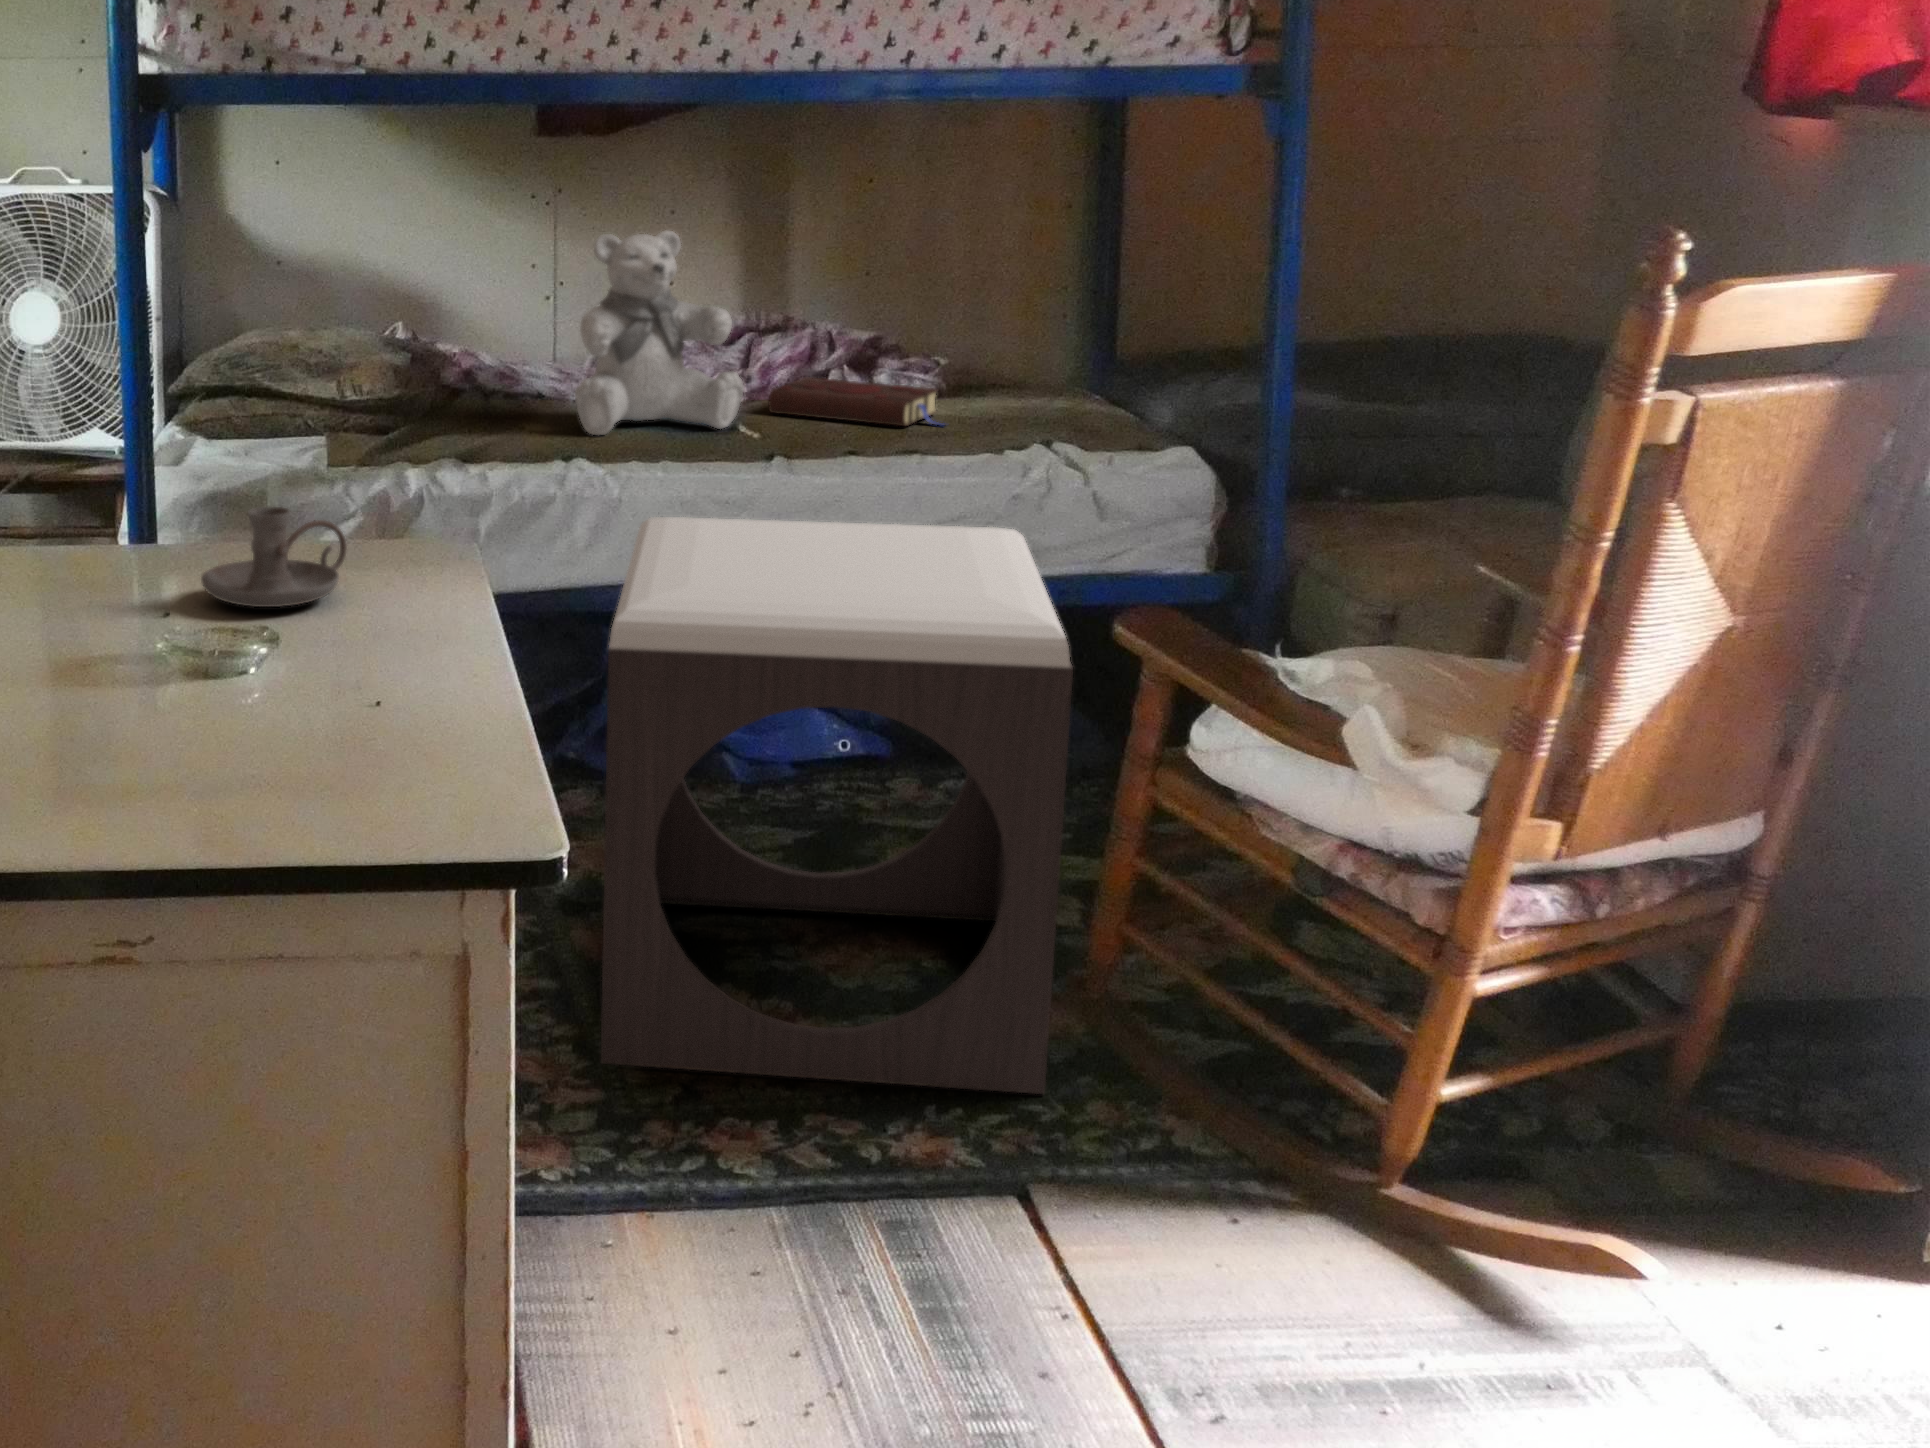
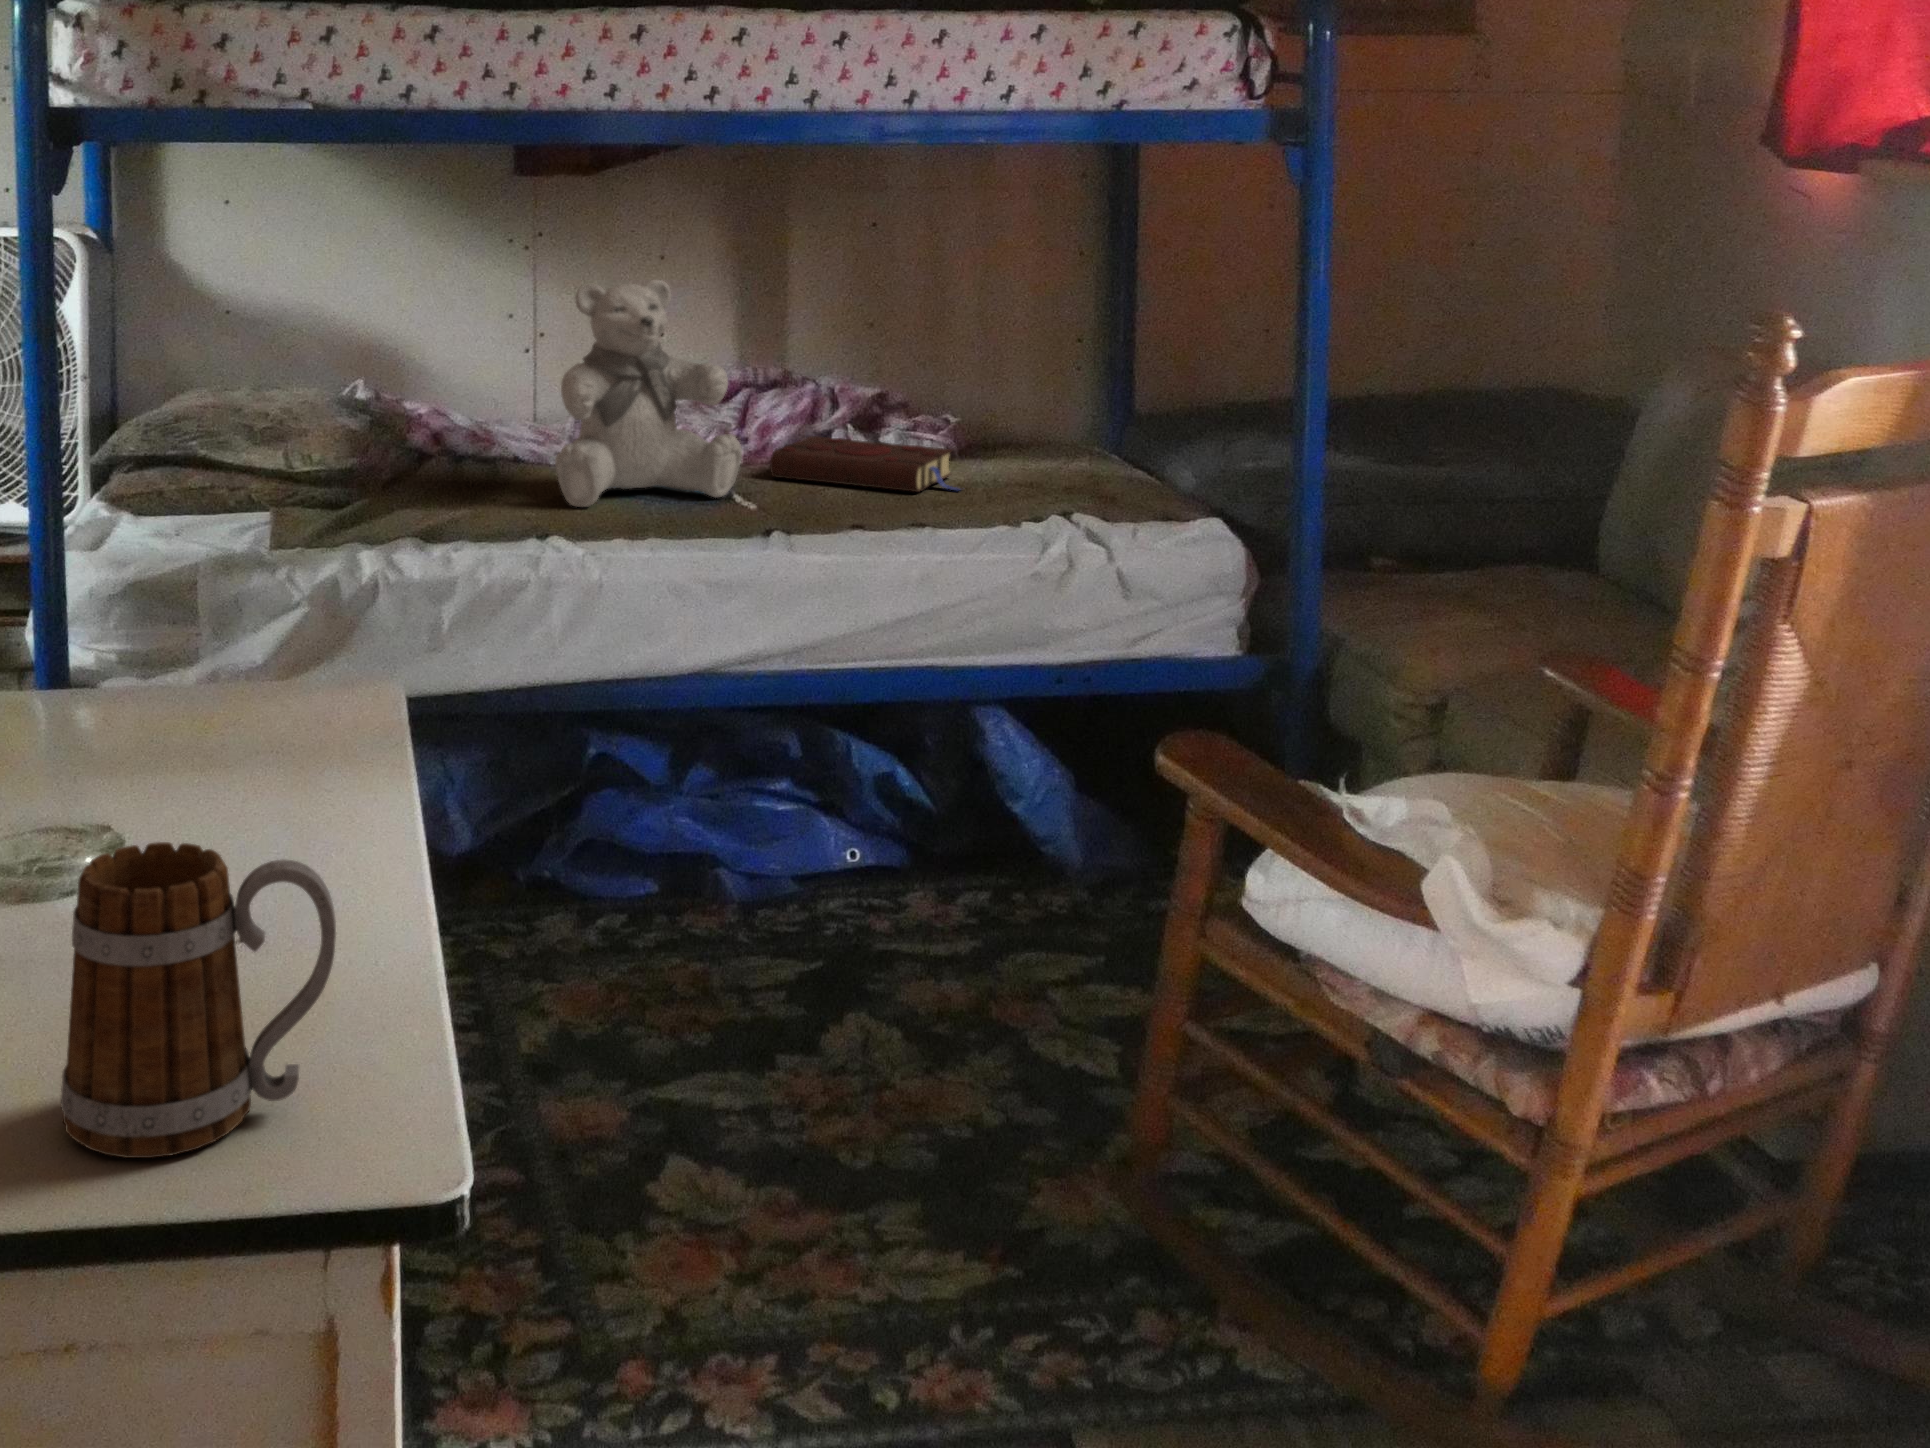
candle holder: present [201,507,346,607] -> none [51,648,243,779]
footstool: present [601,517,1073,1094] -> none [572,617,1114,1312]
mug: none [262,610,461,829] -> present [61,842,336,1158]

